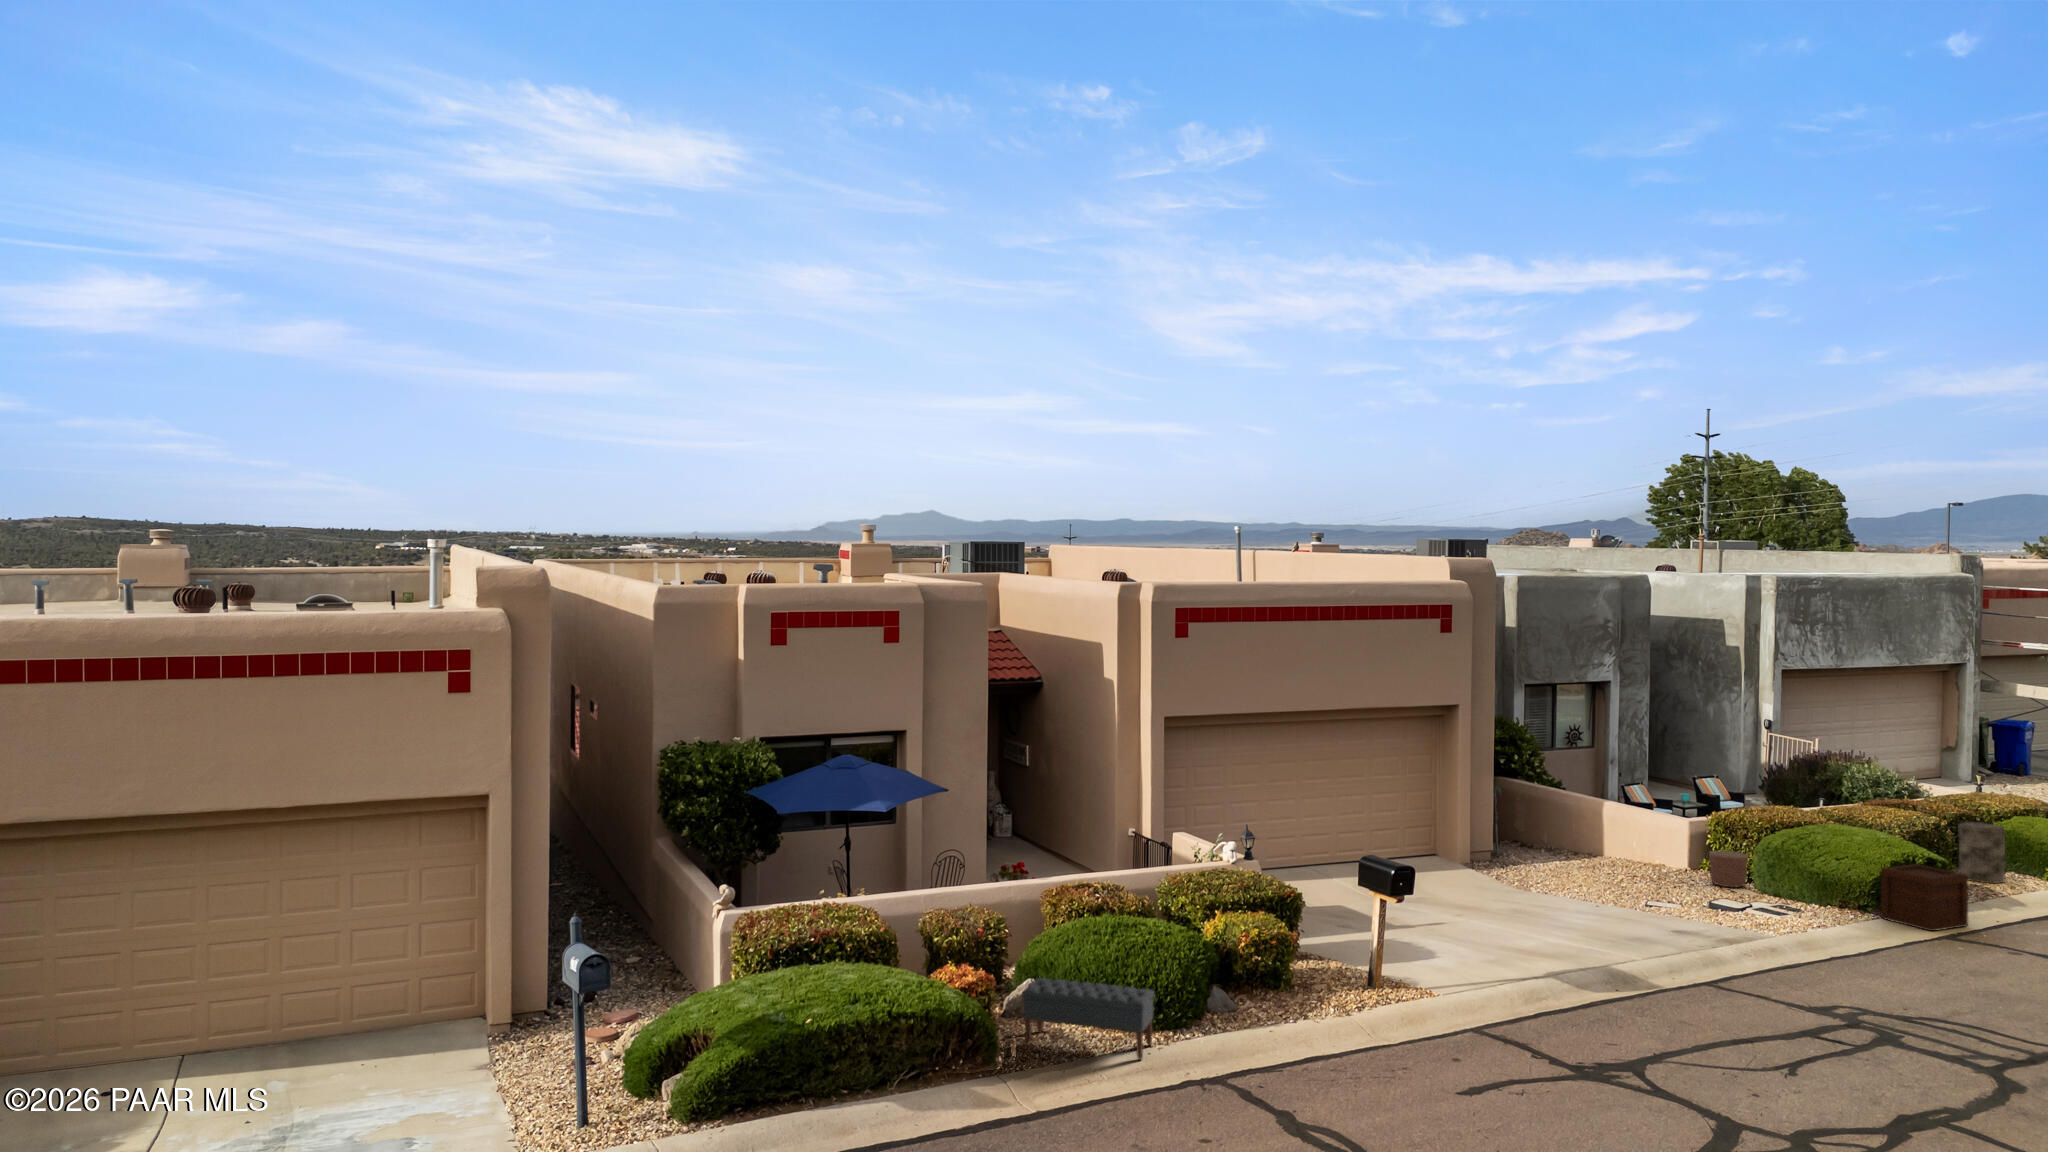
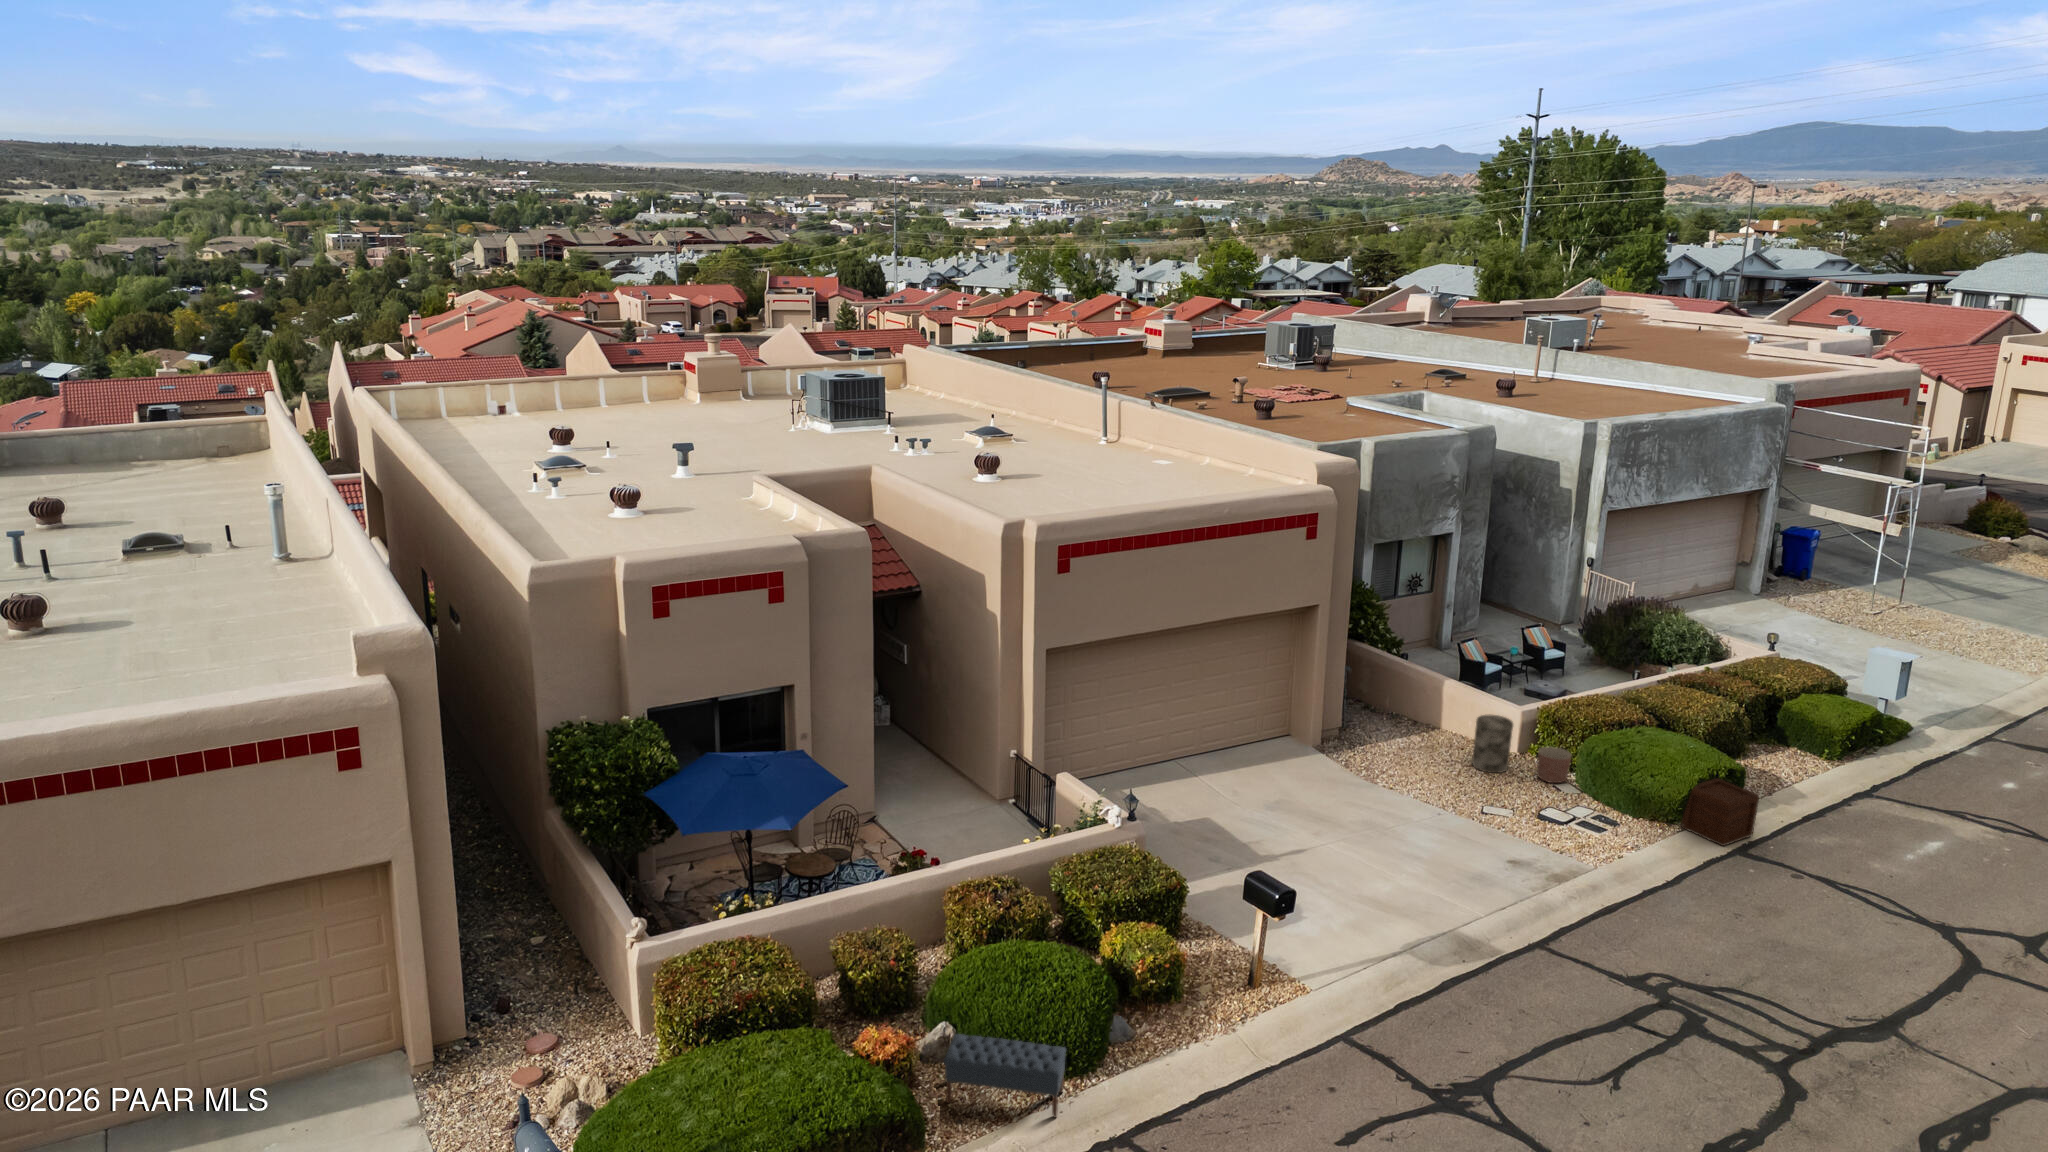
trash can: present [1958,822,2005,883] -> present [1472,714,1513,773]

